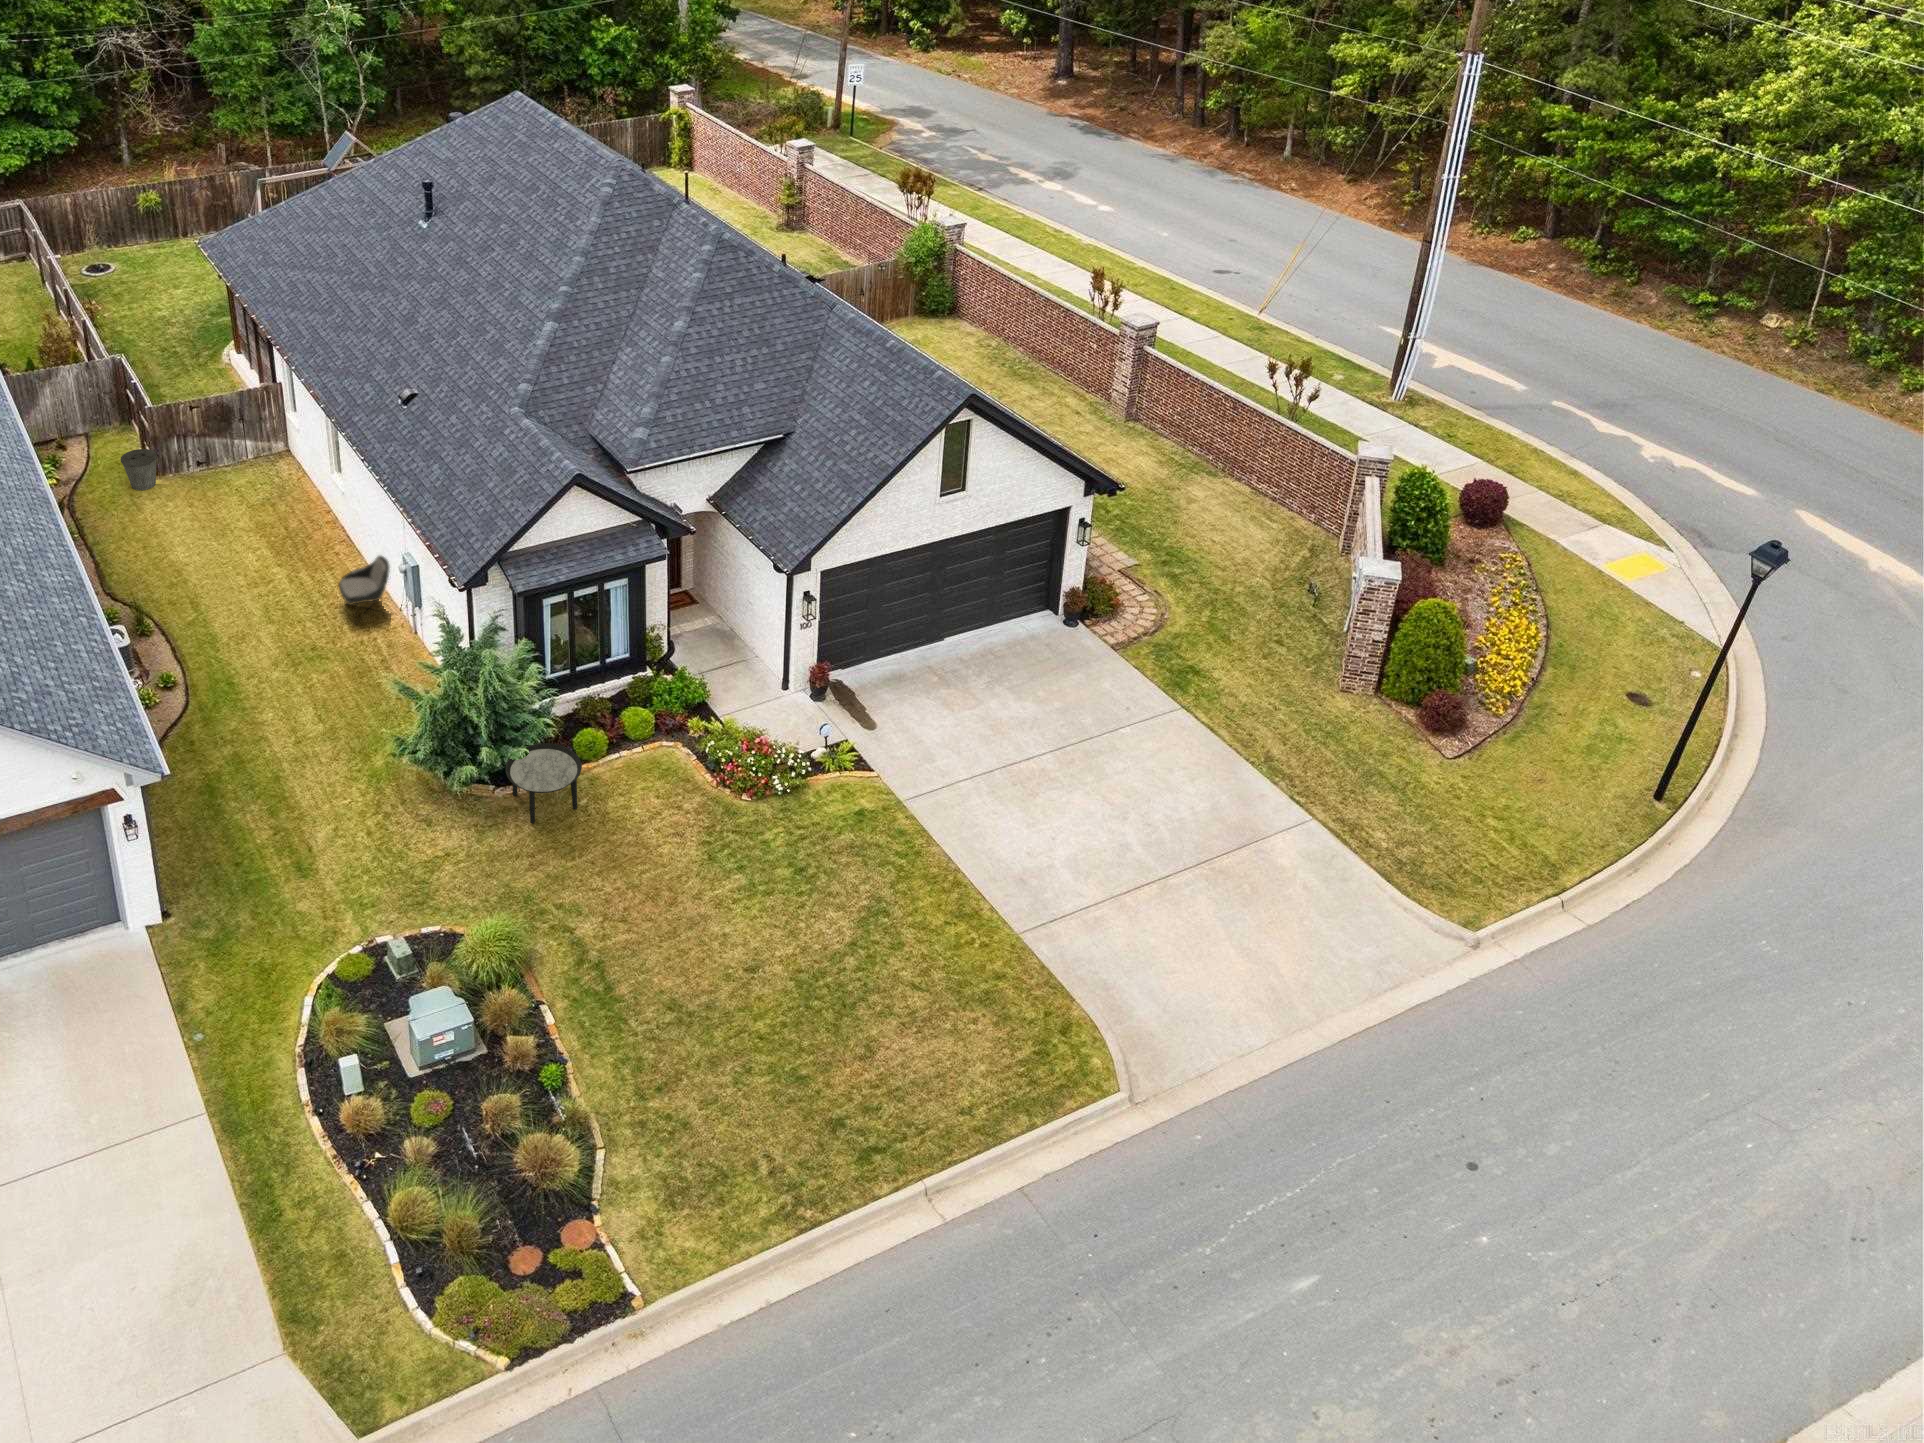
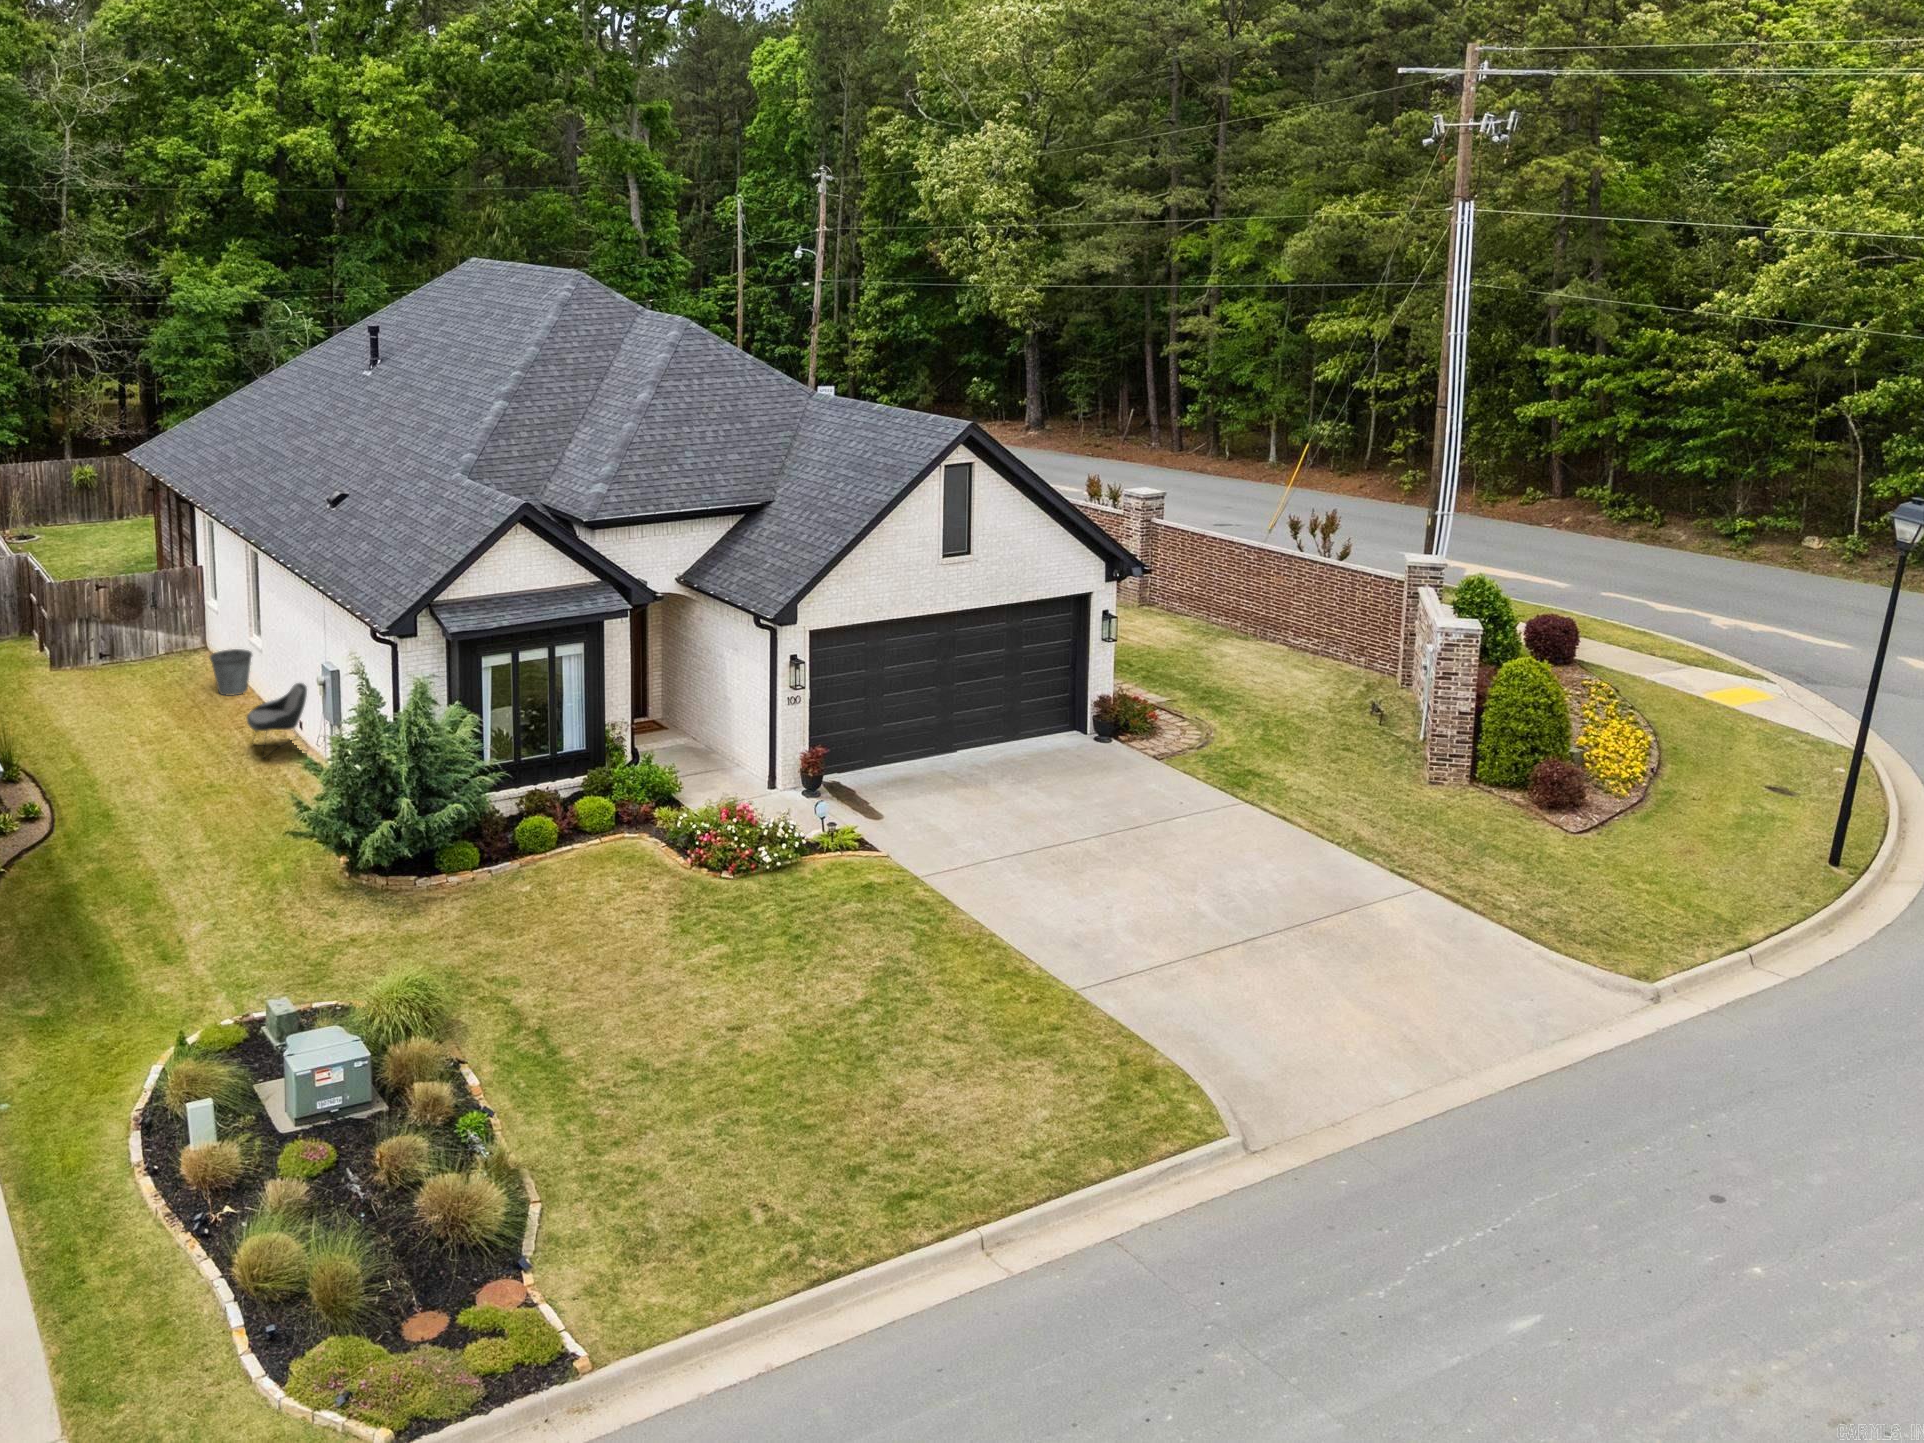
trash can: present [120,449,157,490] -> present [210,649,252,696]
round table: present [506,743,582,823] -> none [431,821,525,907]

